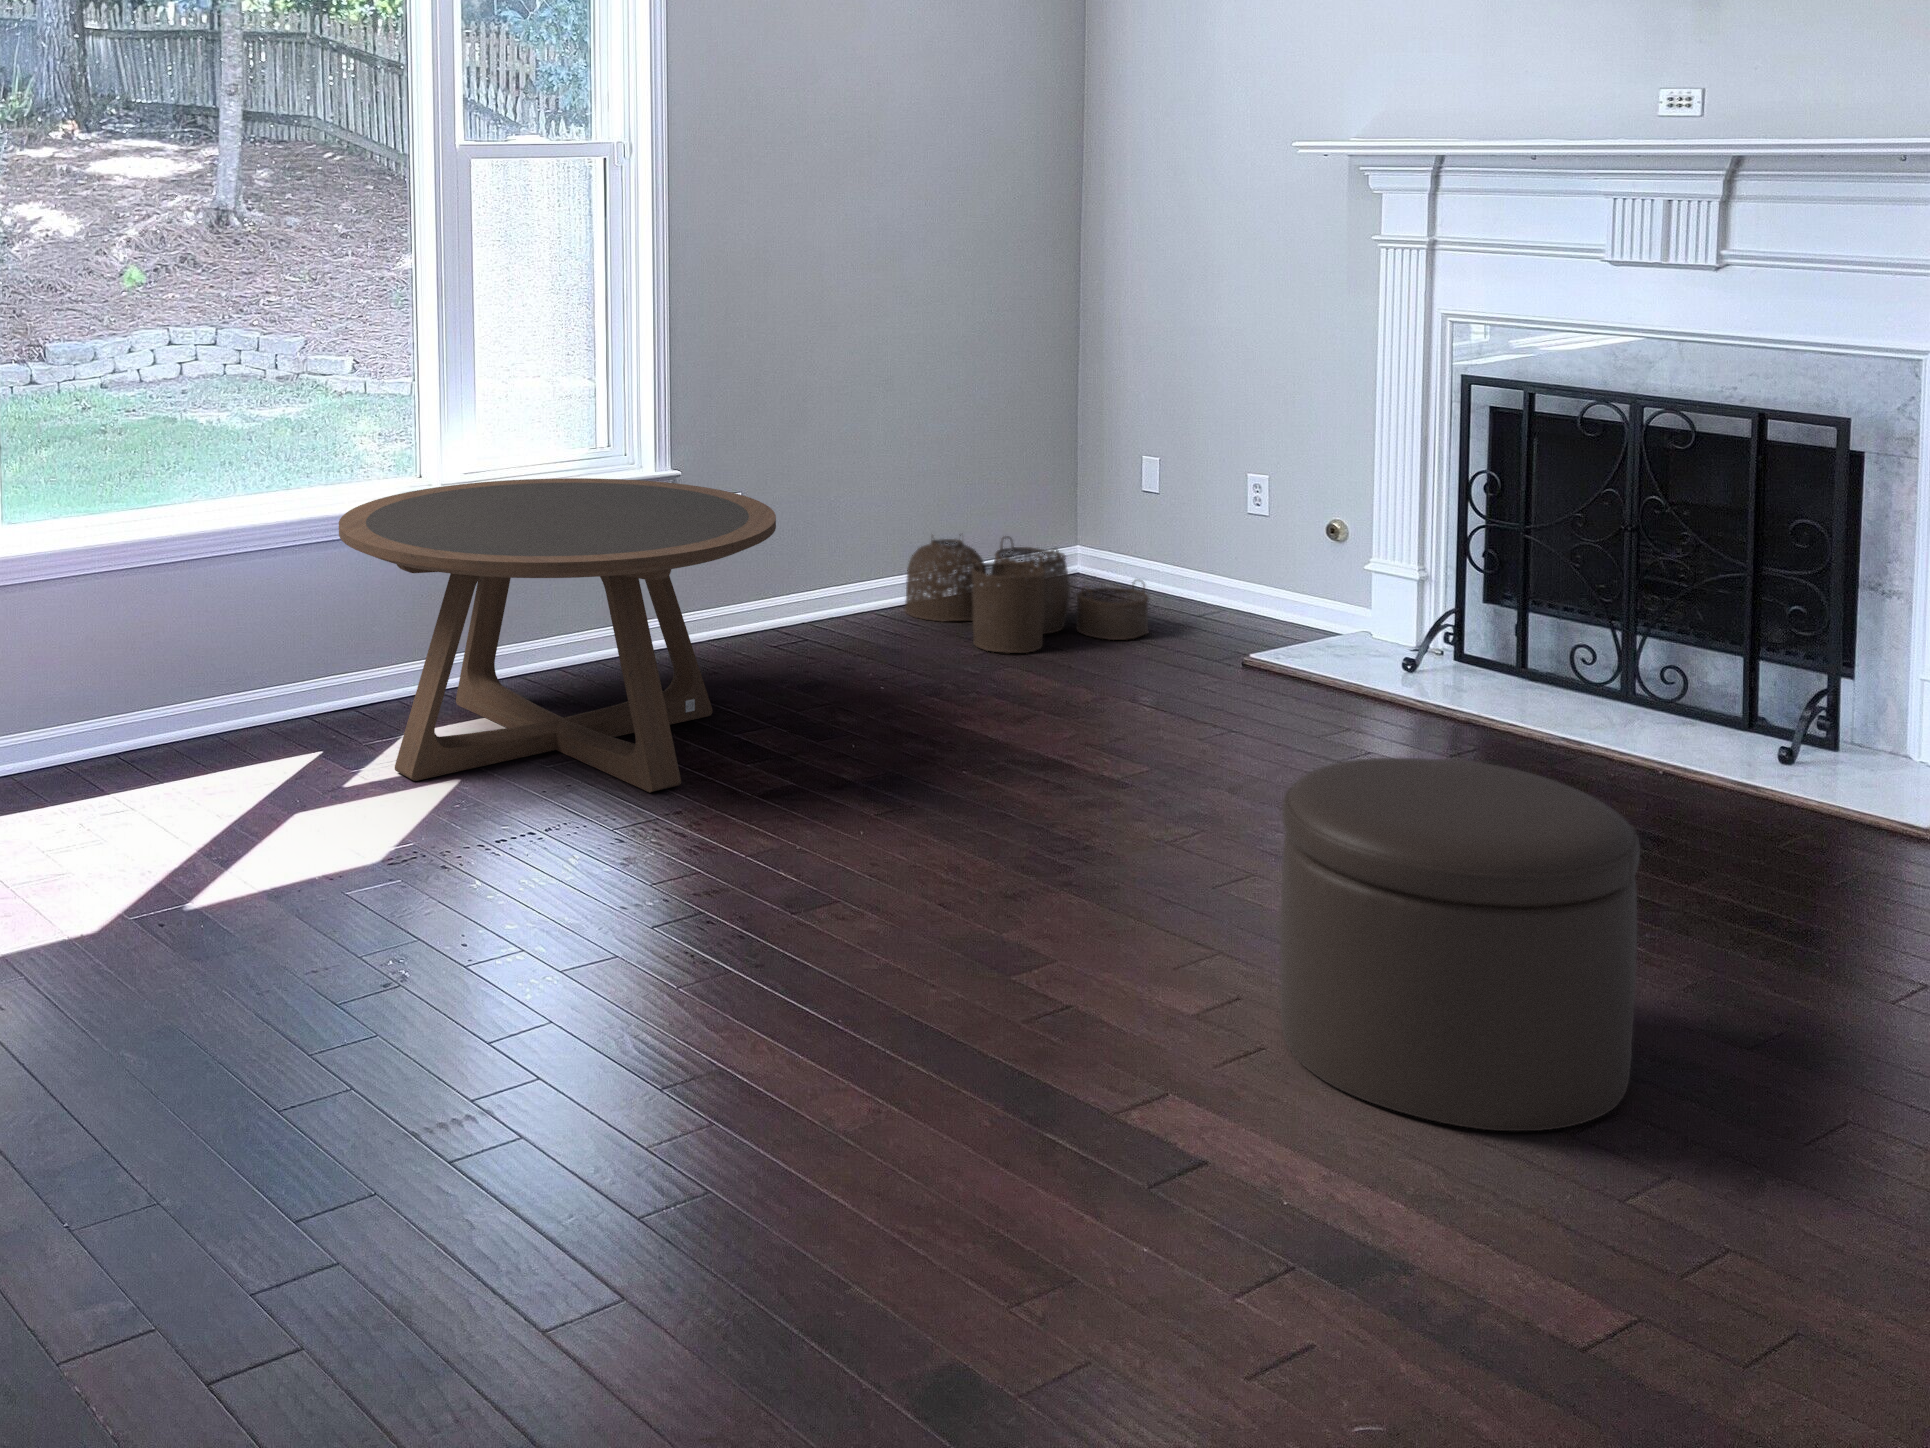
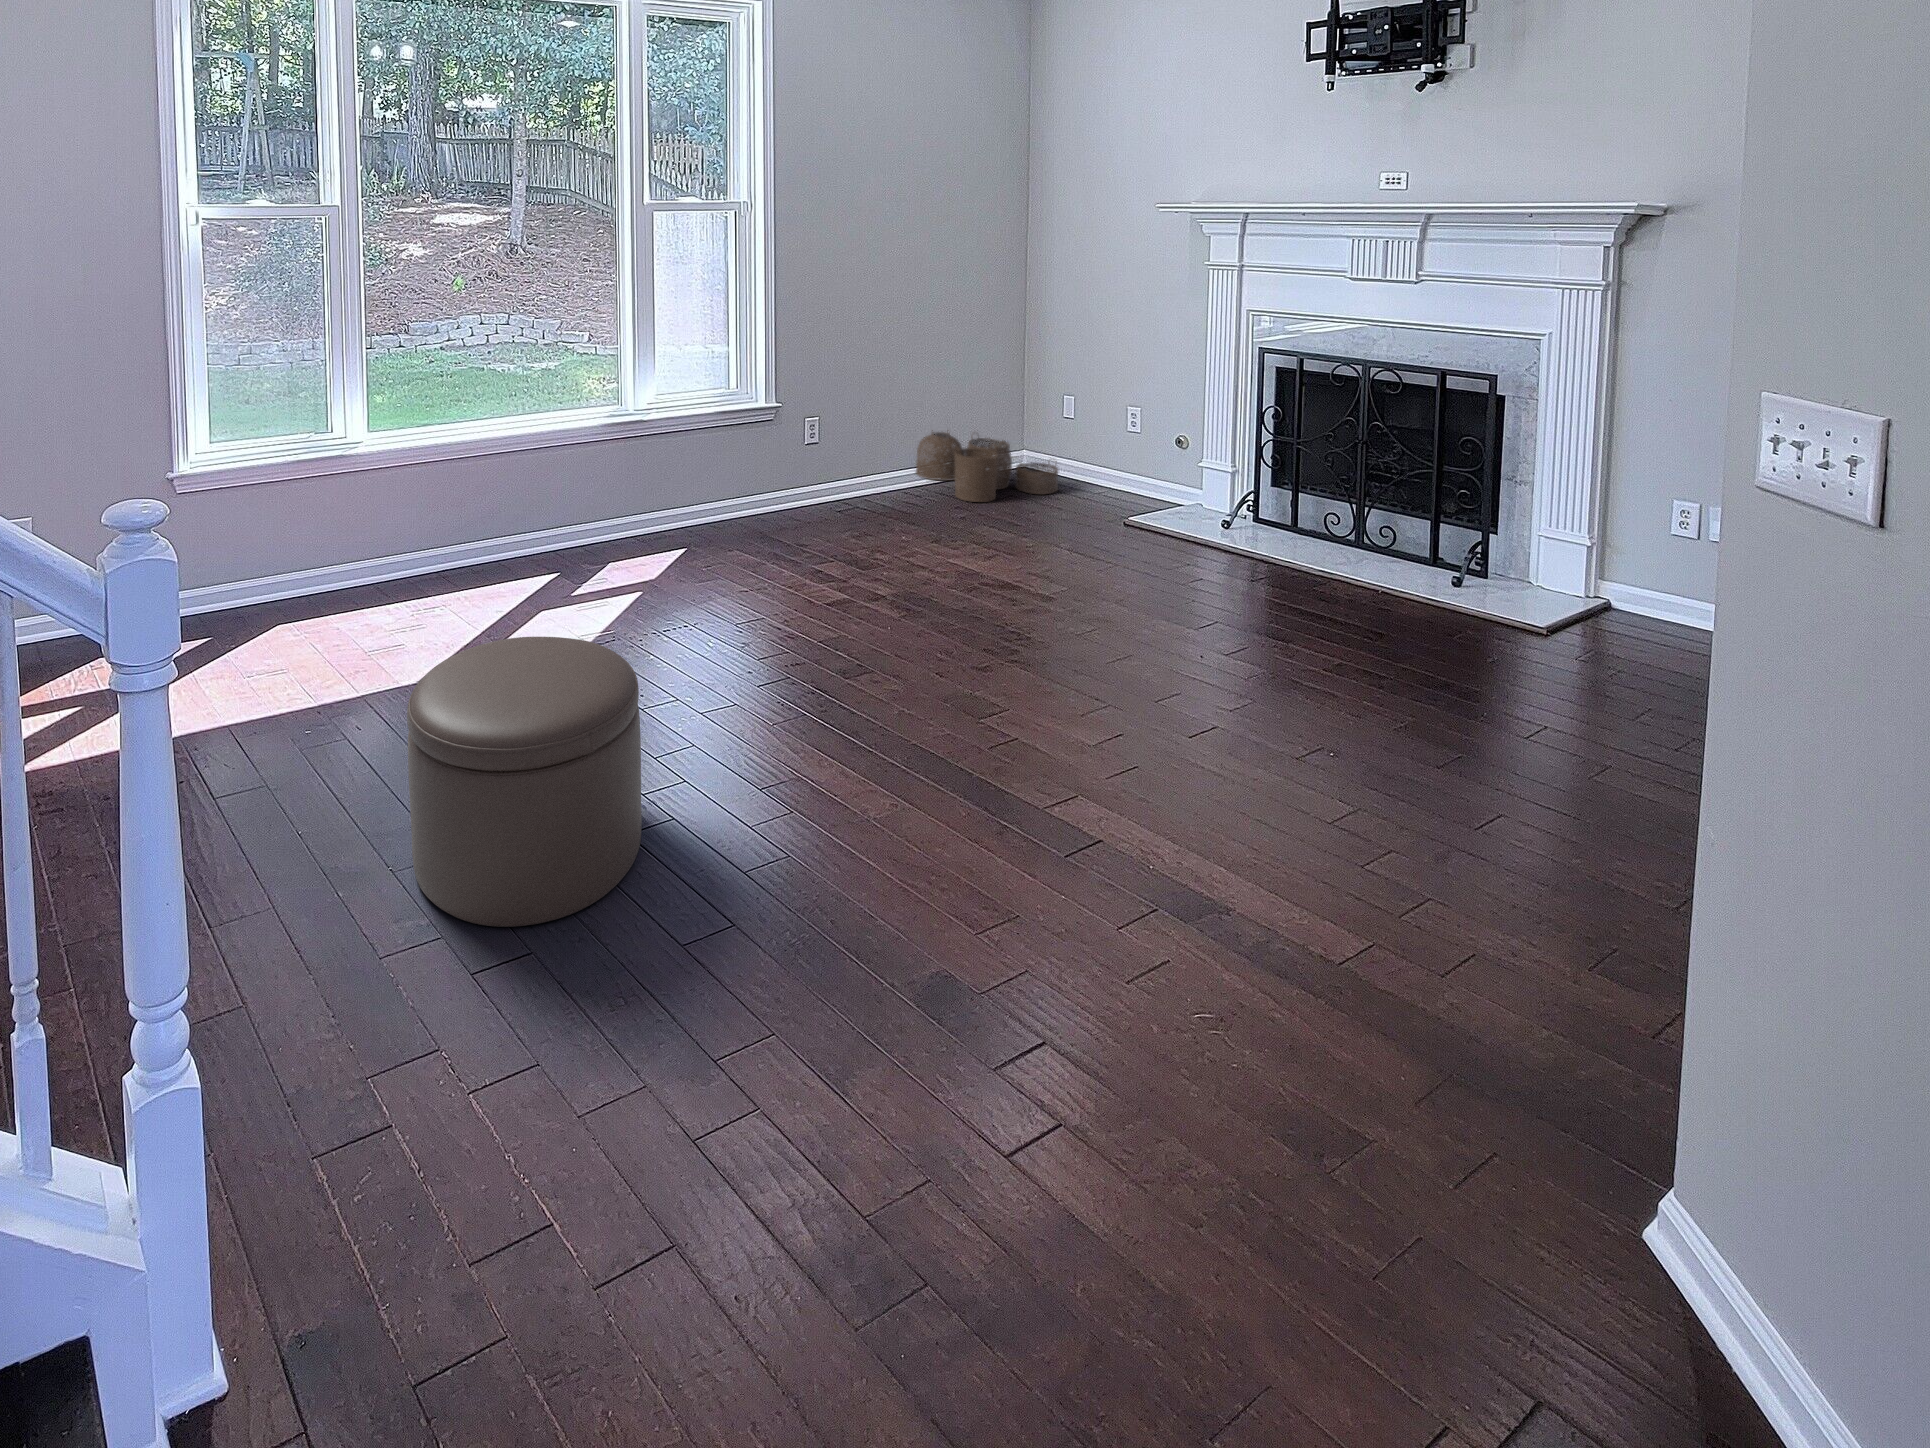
coffee table: present [339,478,776,792] -> none [580,400,837,593]
ottoman: present [1280,758,1640,1131] -> present [407,637,642,927]

